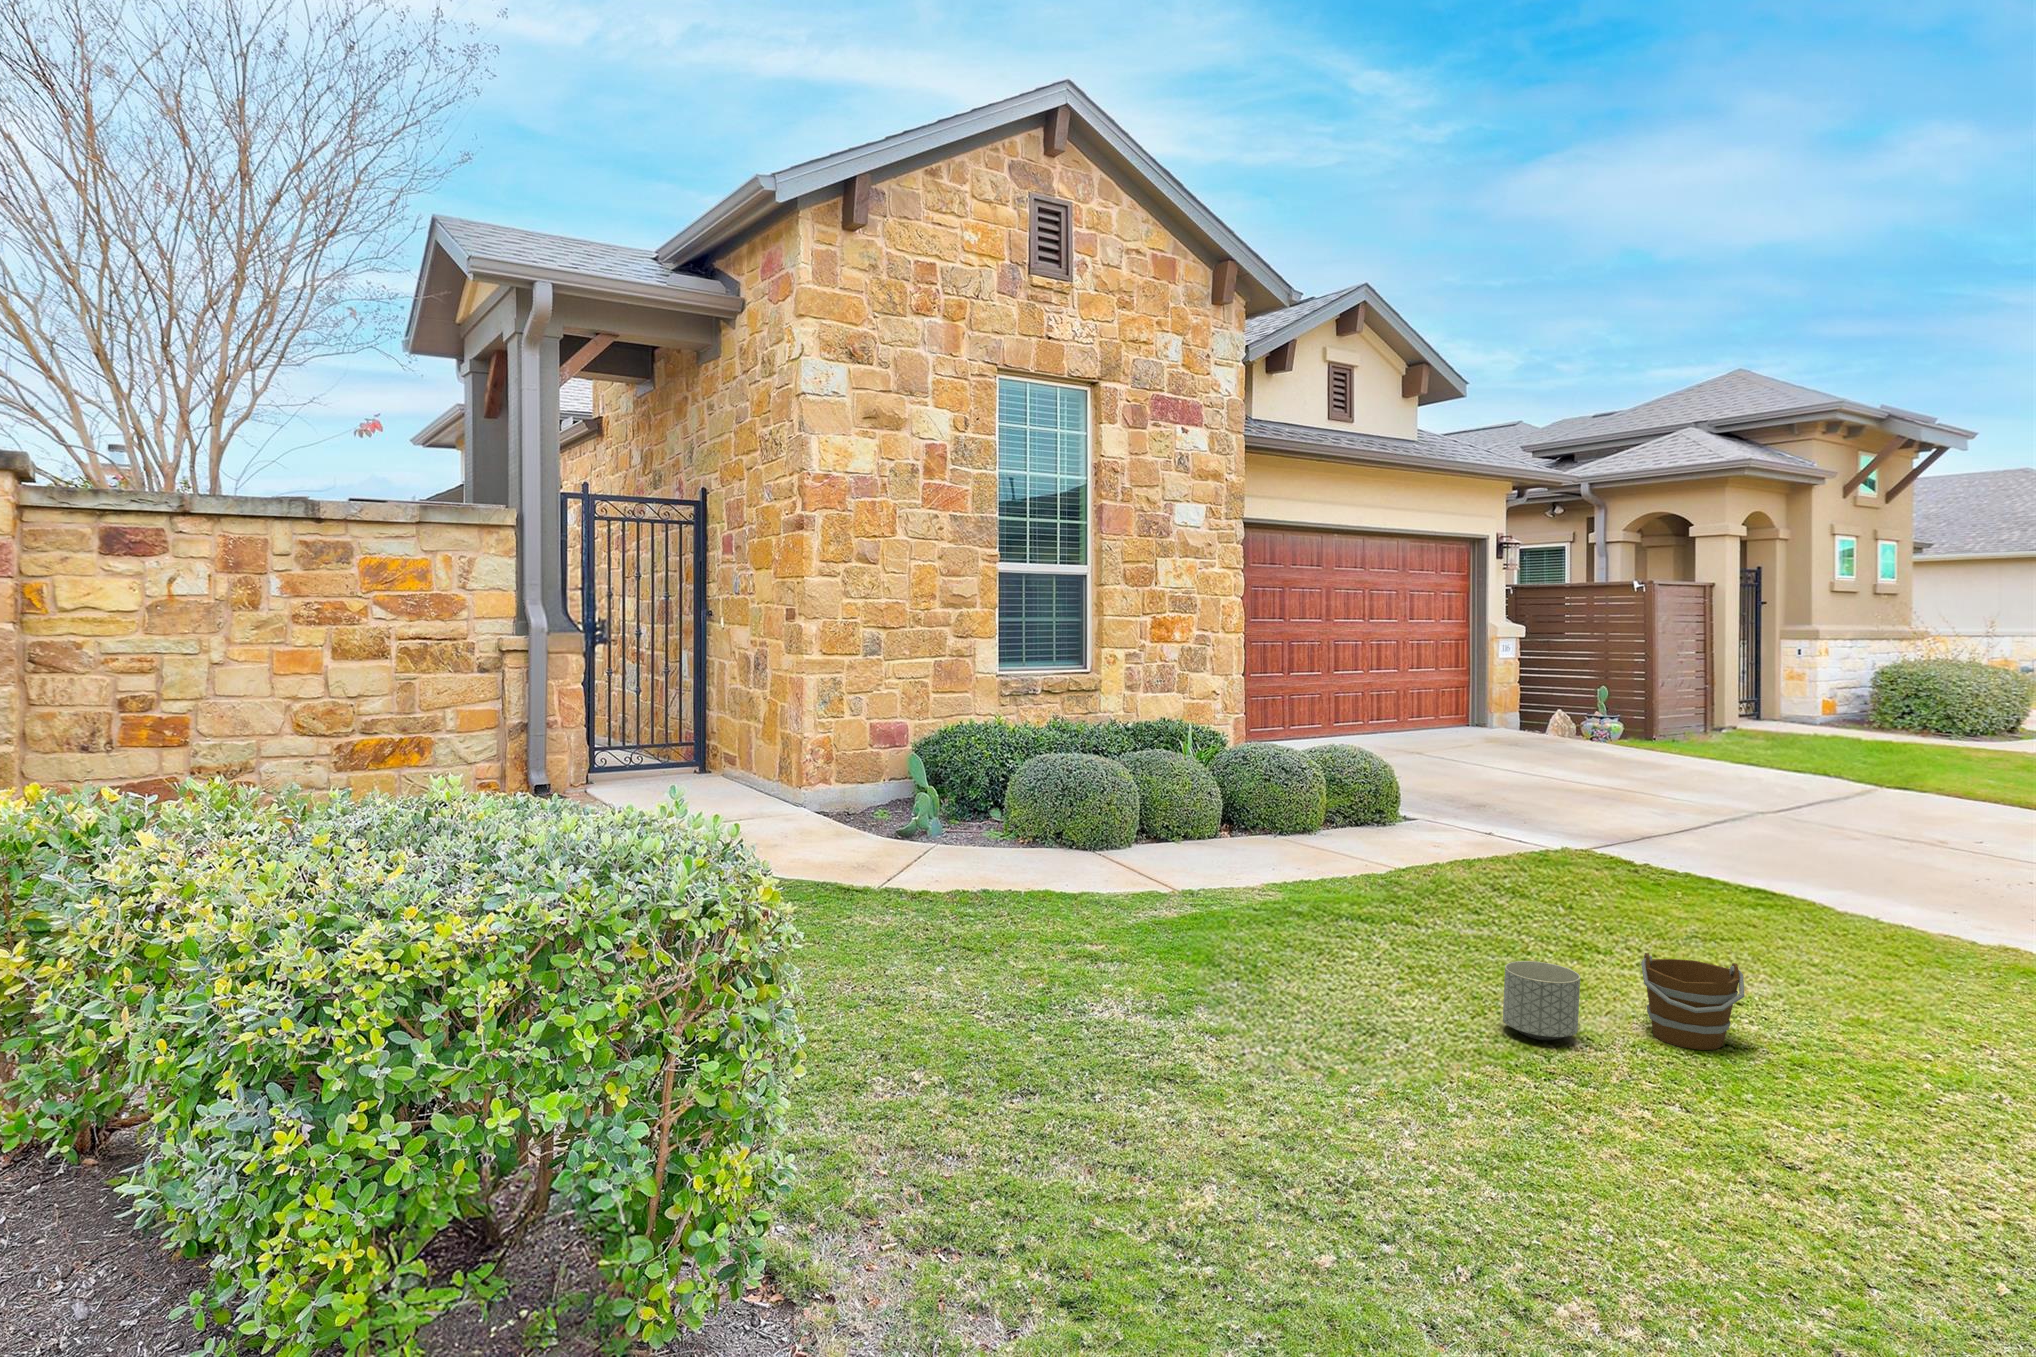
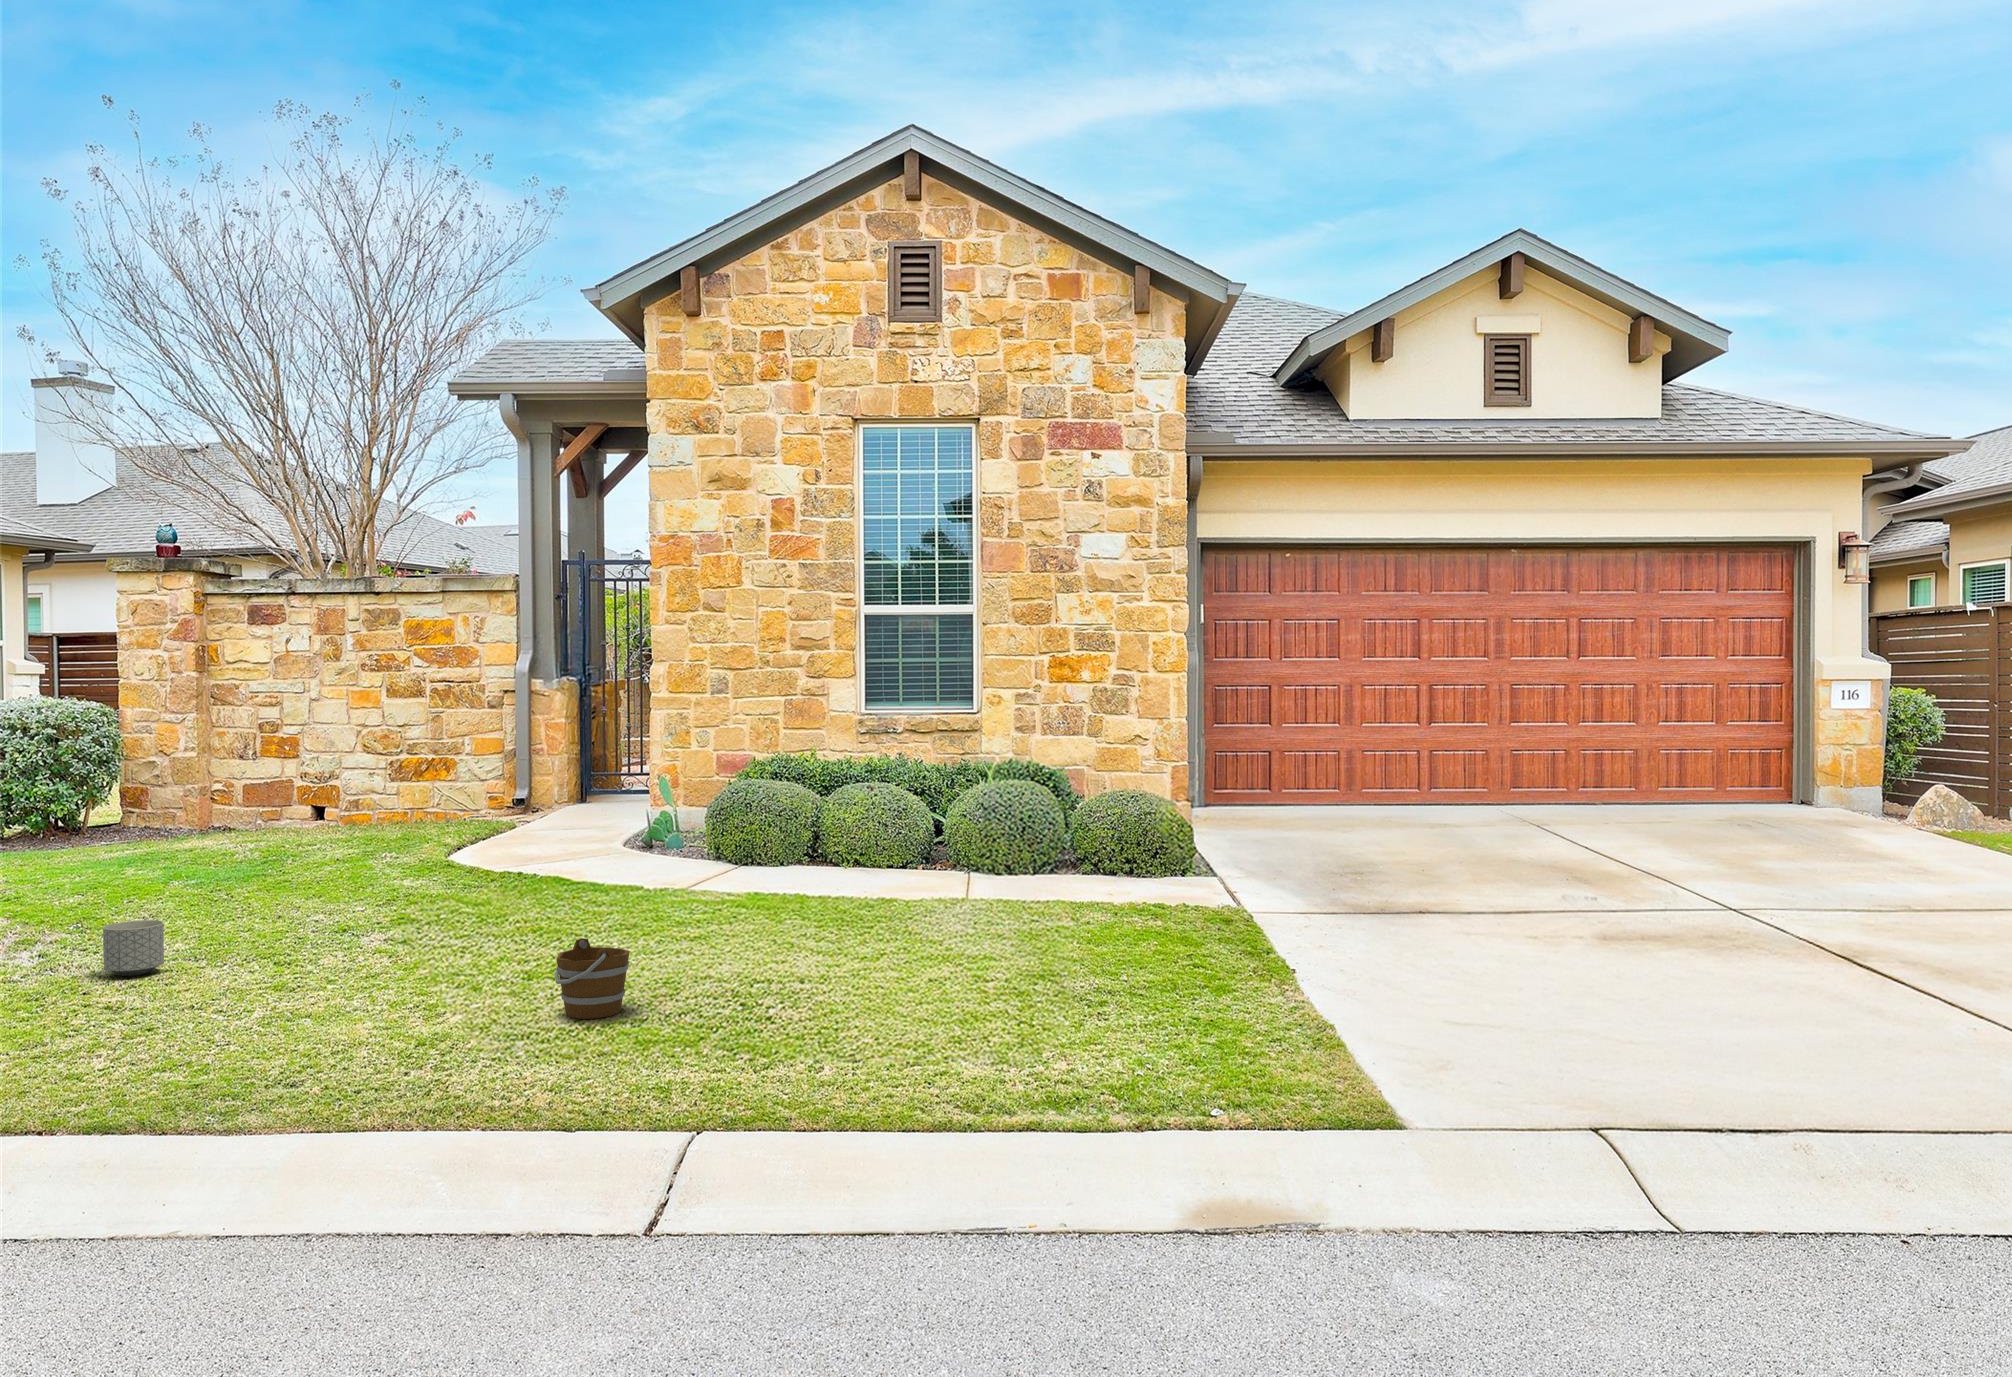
planter: present [1503,961,1580,1041] -> present [103,920,164,976]

